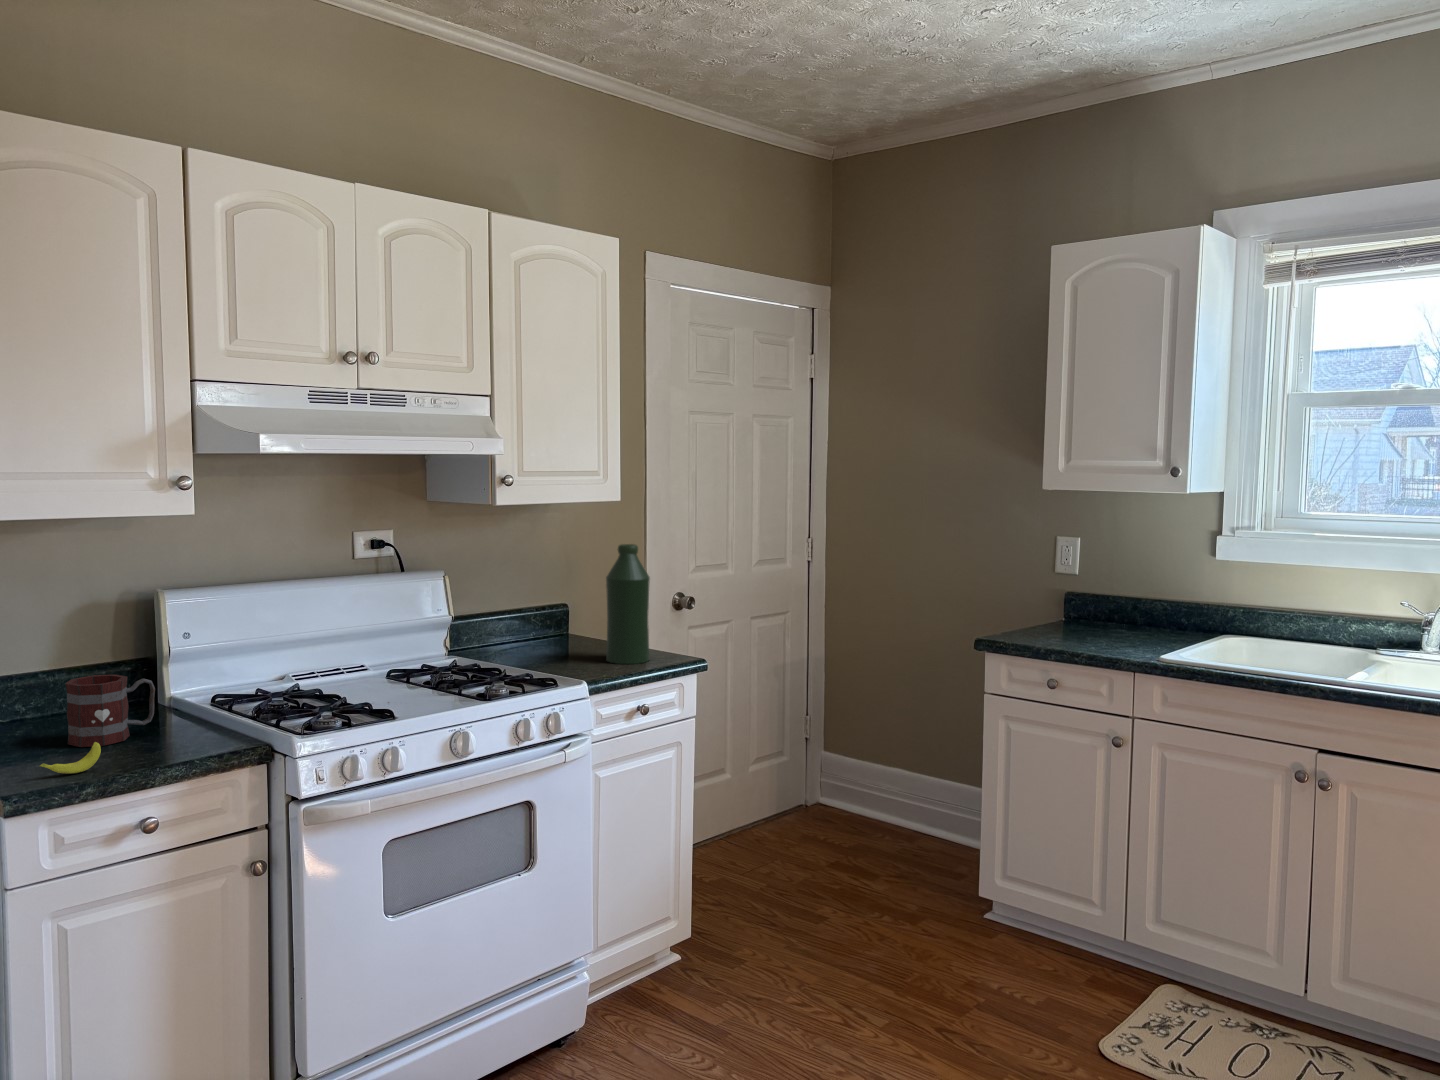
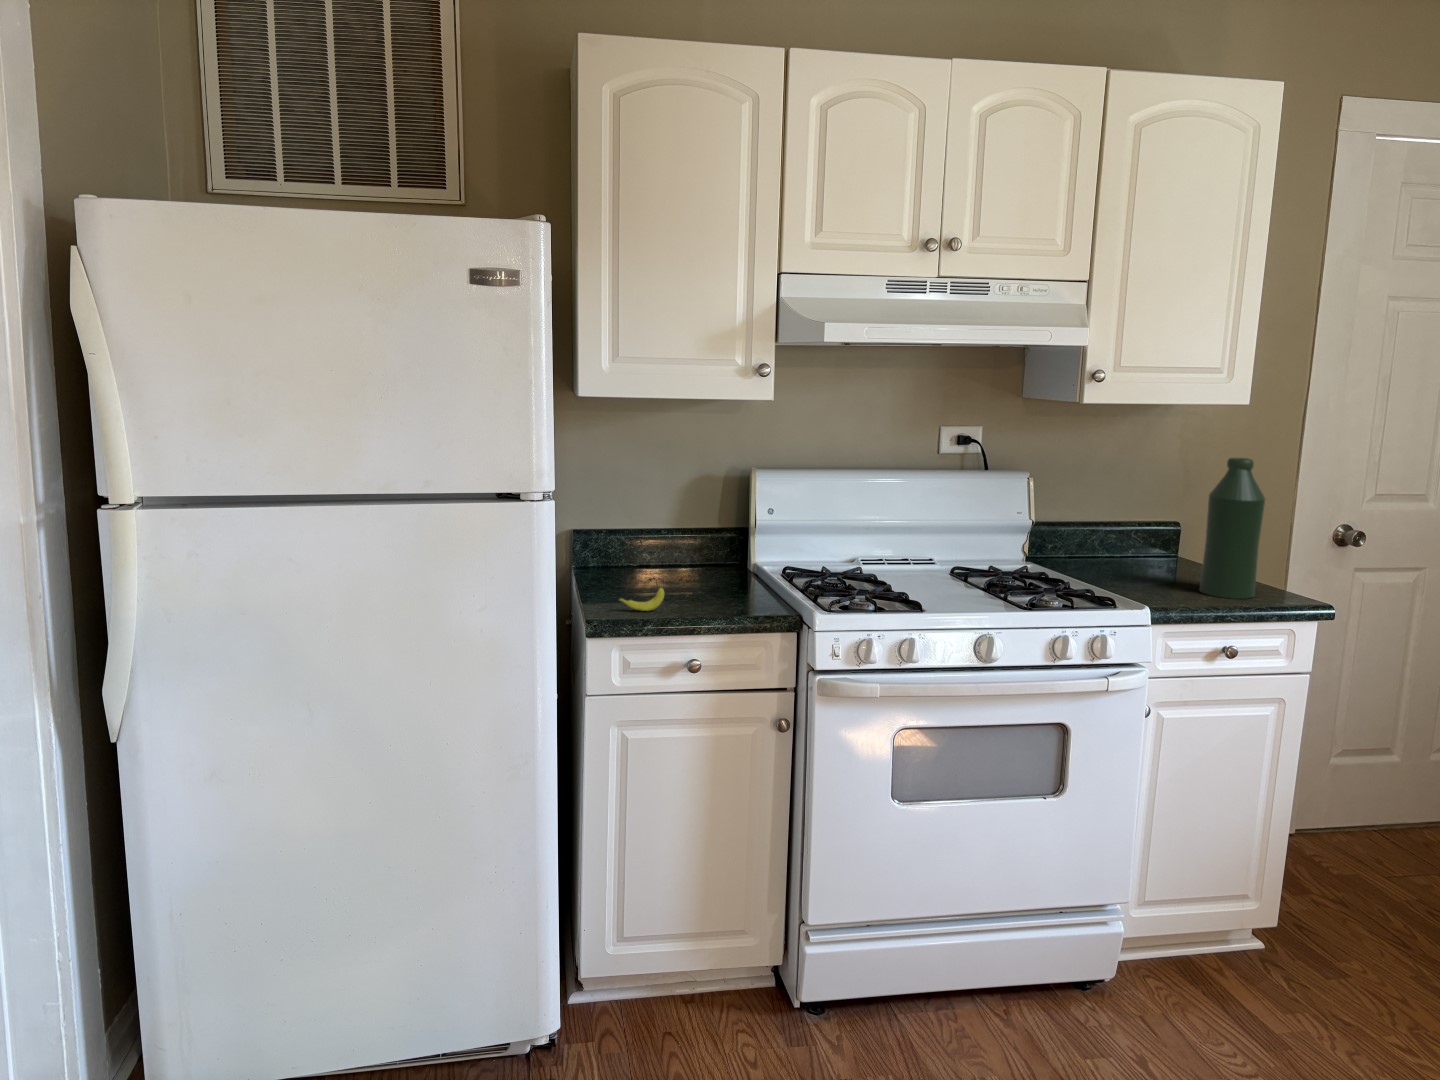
mug: present [65,674,155,747] -> none [658,533,727,594]

